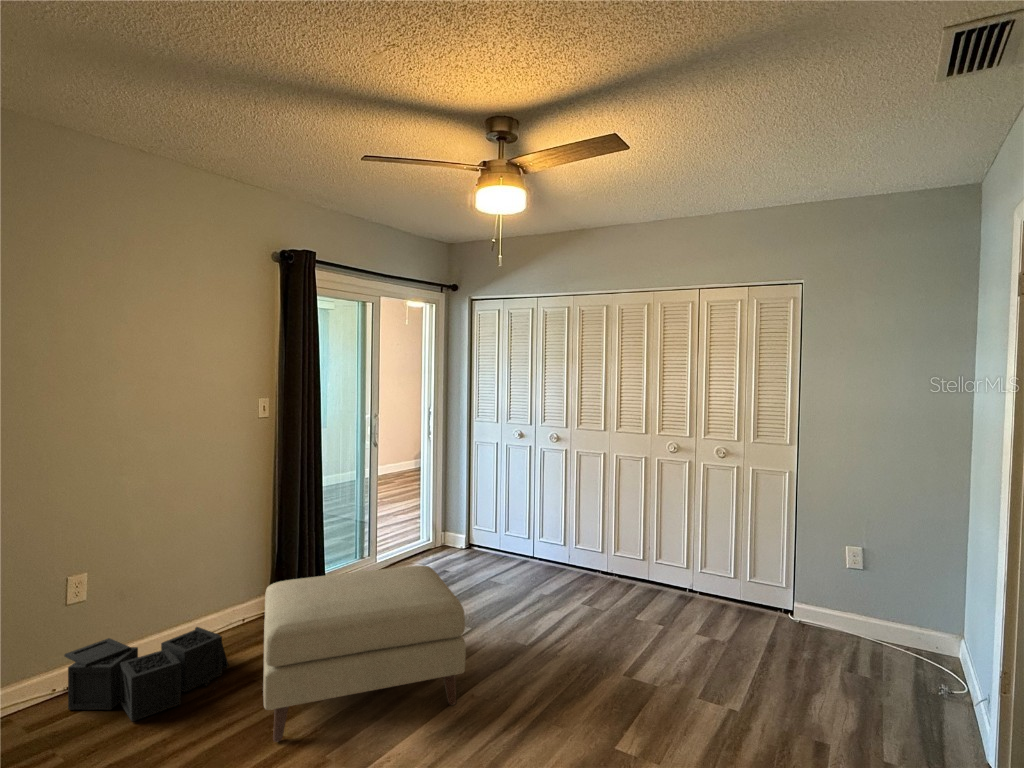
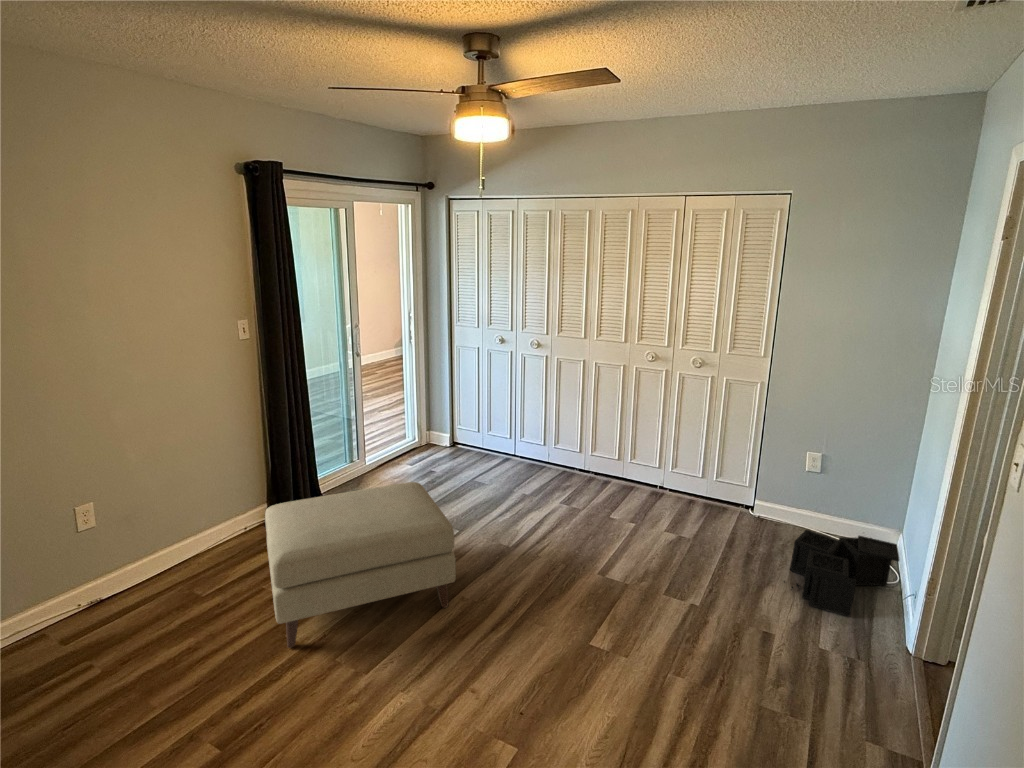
storage bin: present [64,627,229,722] -> present [784,530,899,617]

